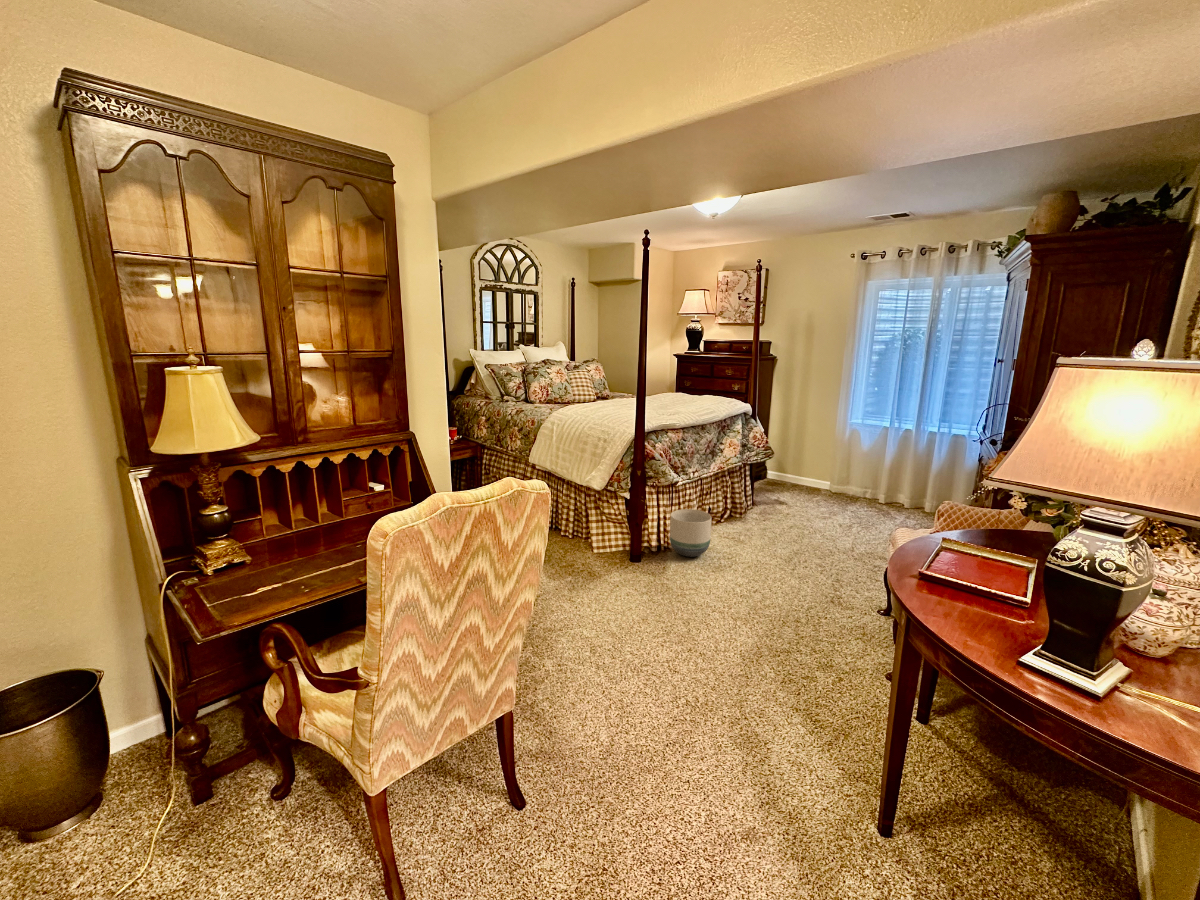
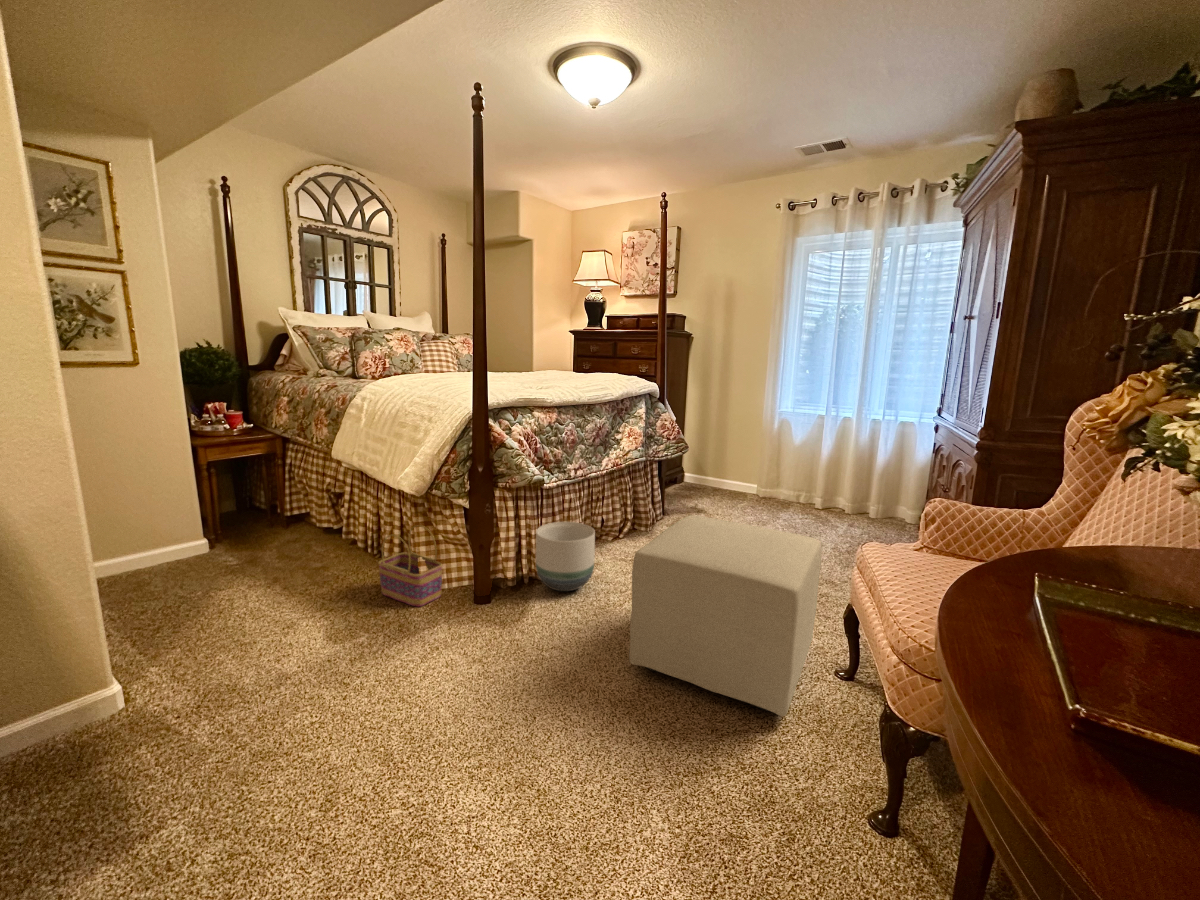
ottoman: none [743,507,874,631] -> present [629,515,822,716]
basket: none [567,509,609,562] -> present [378,525,442,607]

